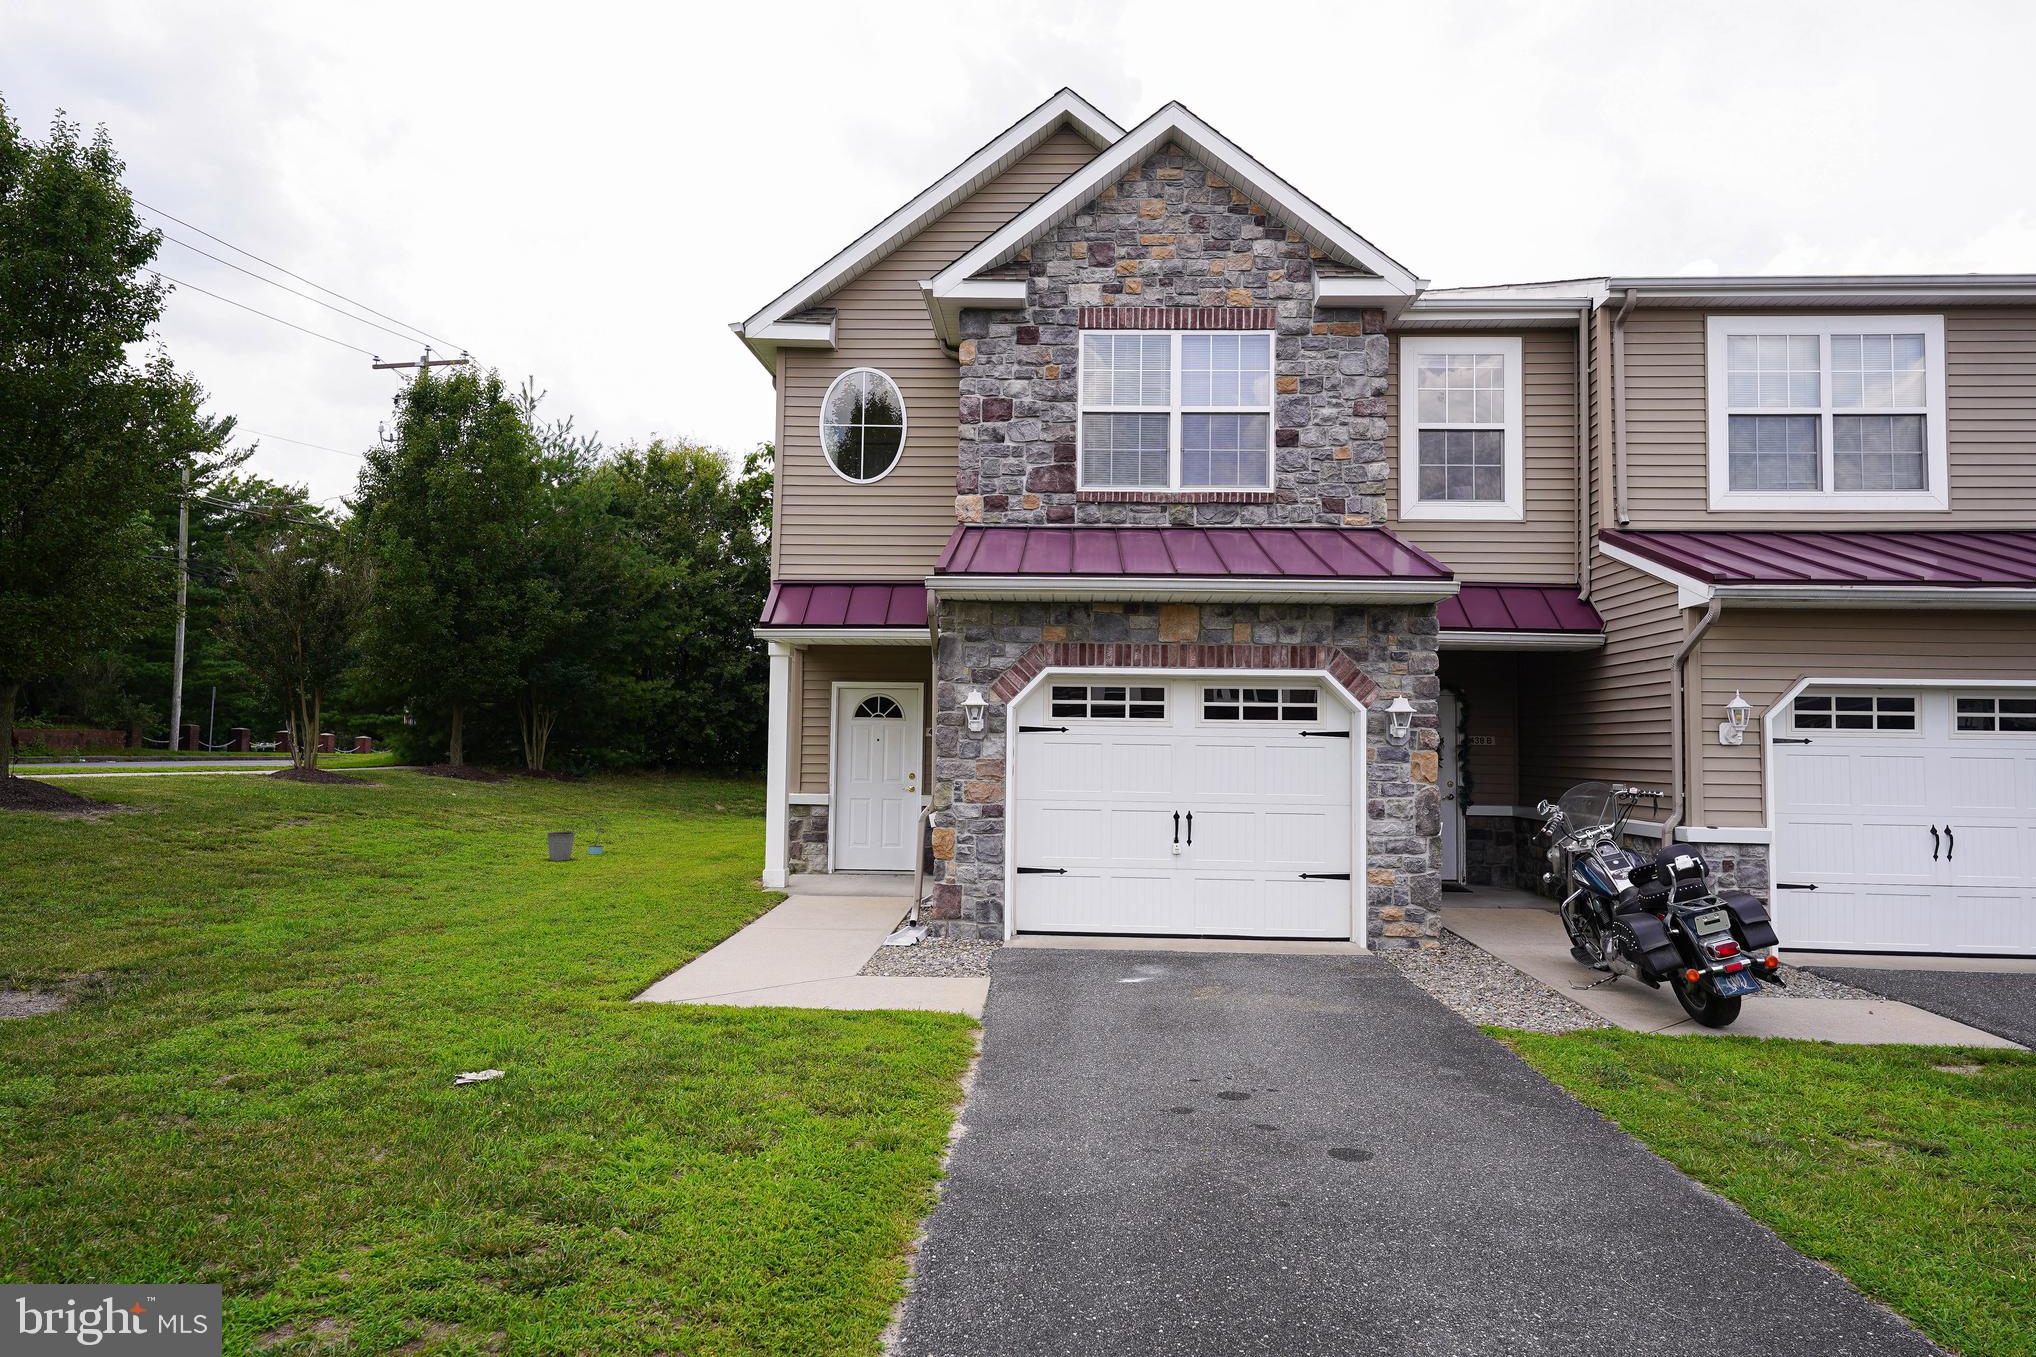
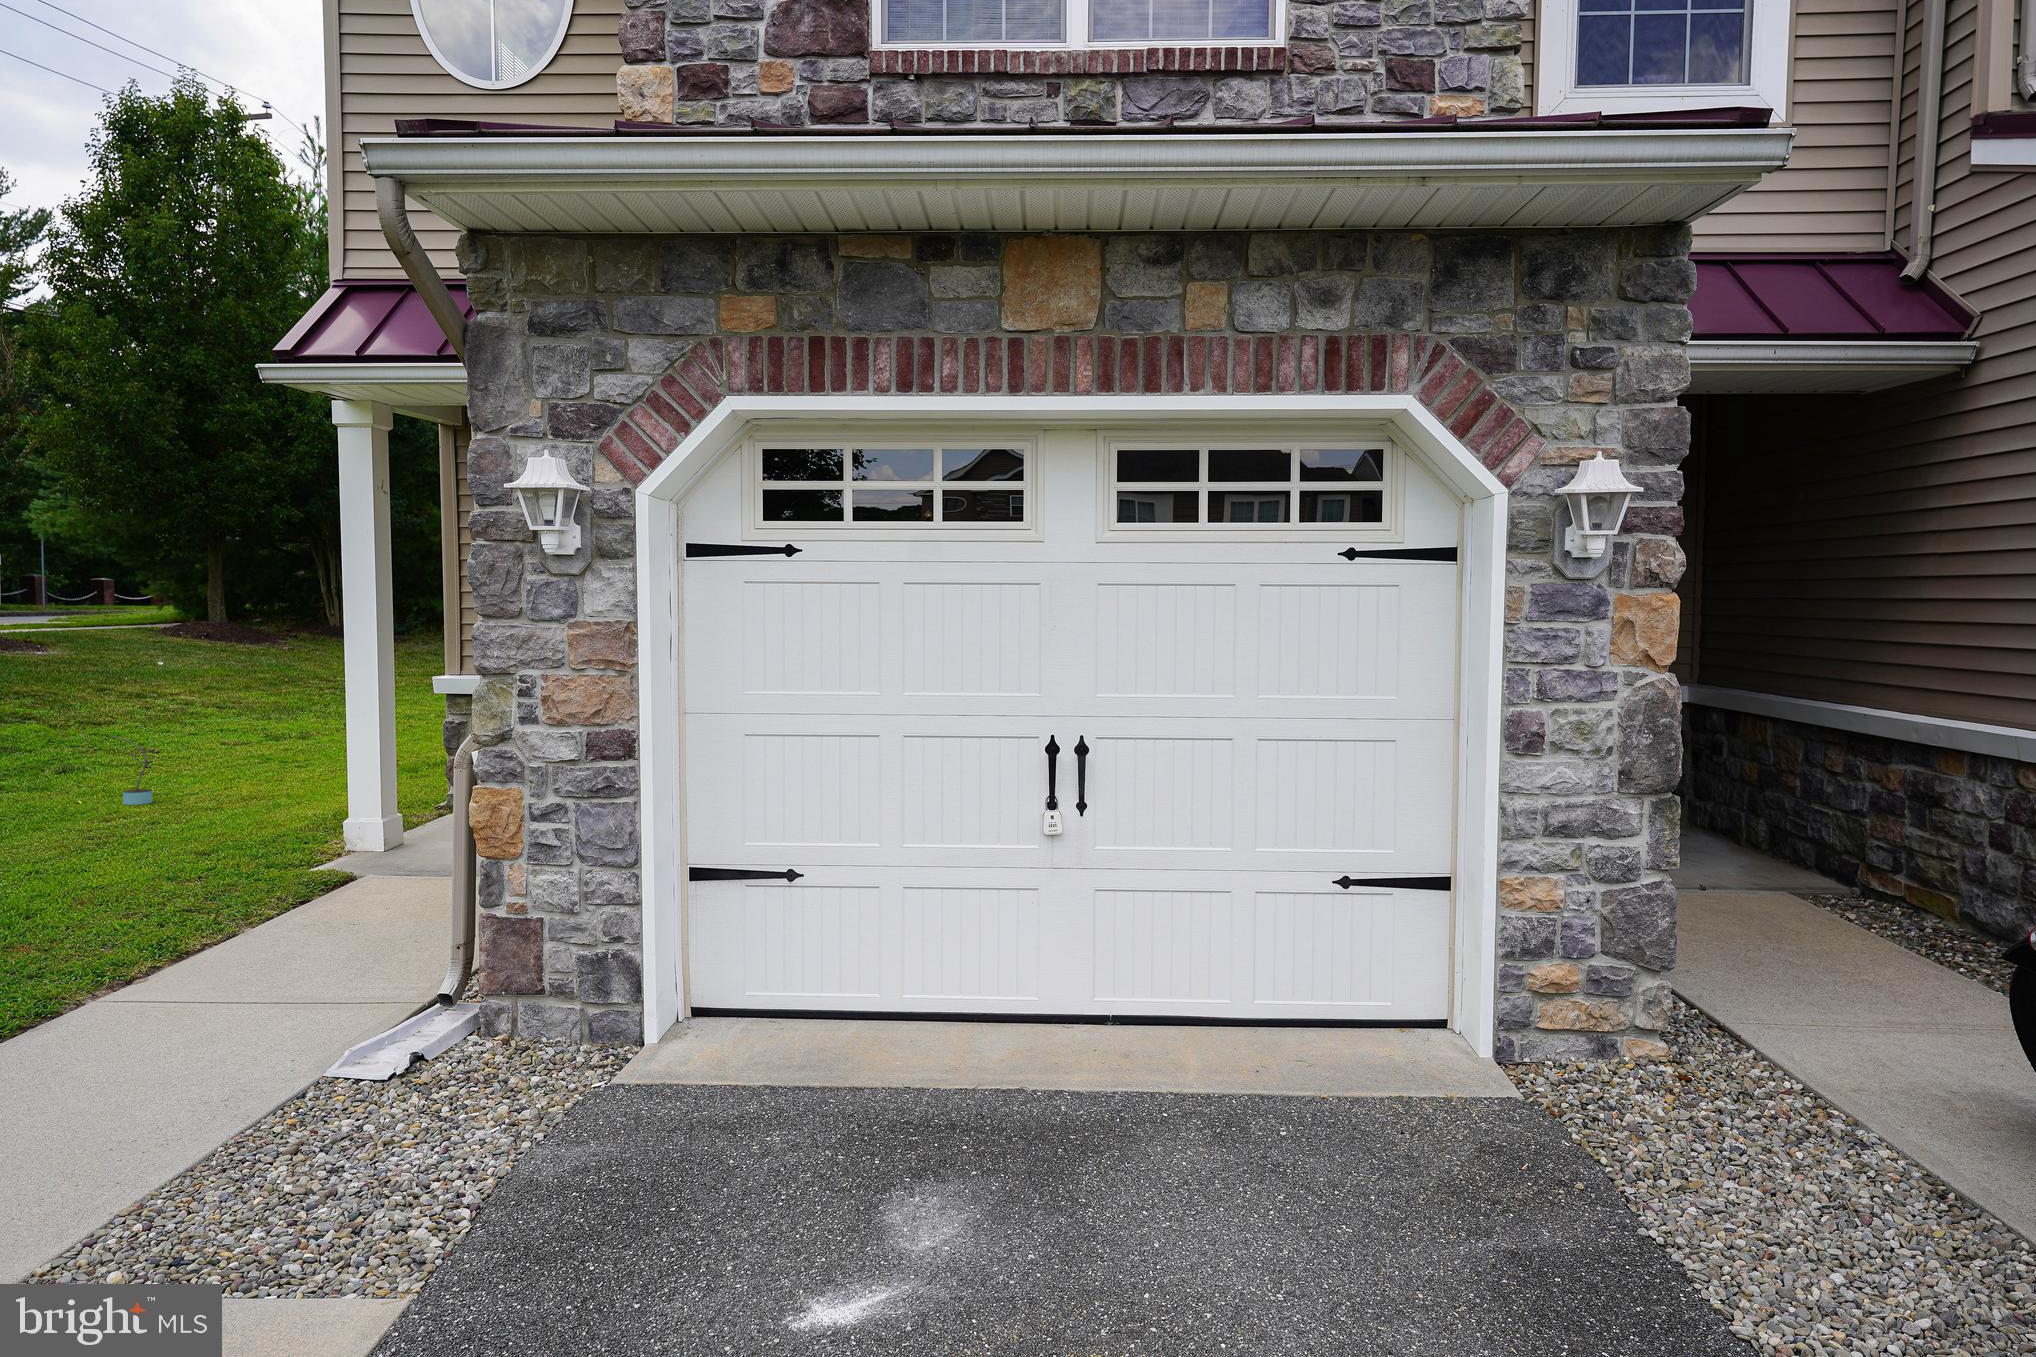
bucket: present [547,831,575,861] -> none [11,767,72,820]

